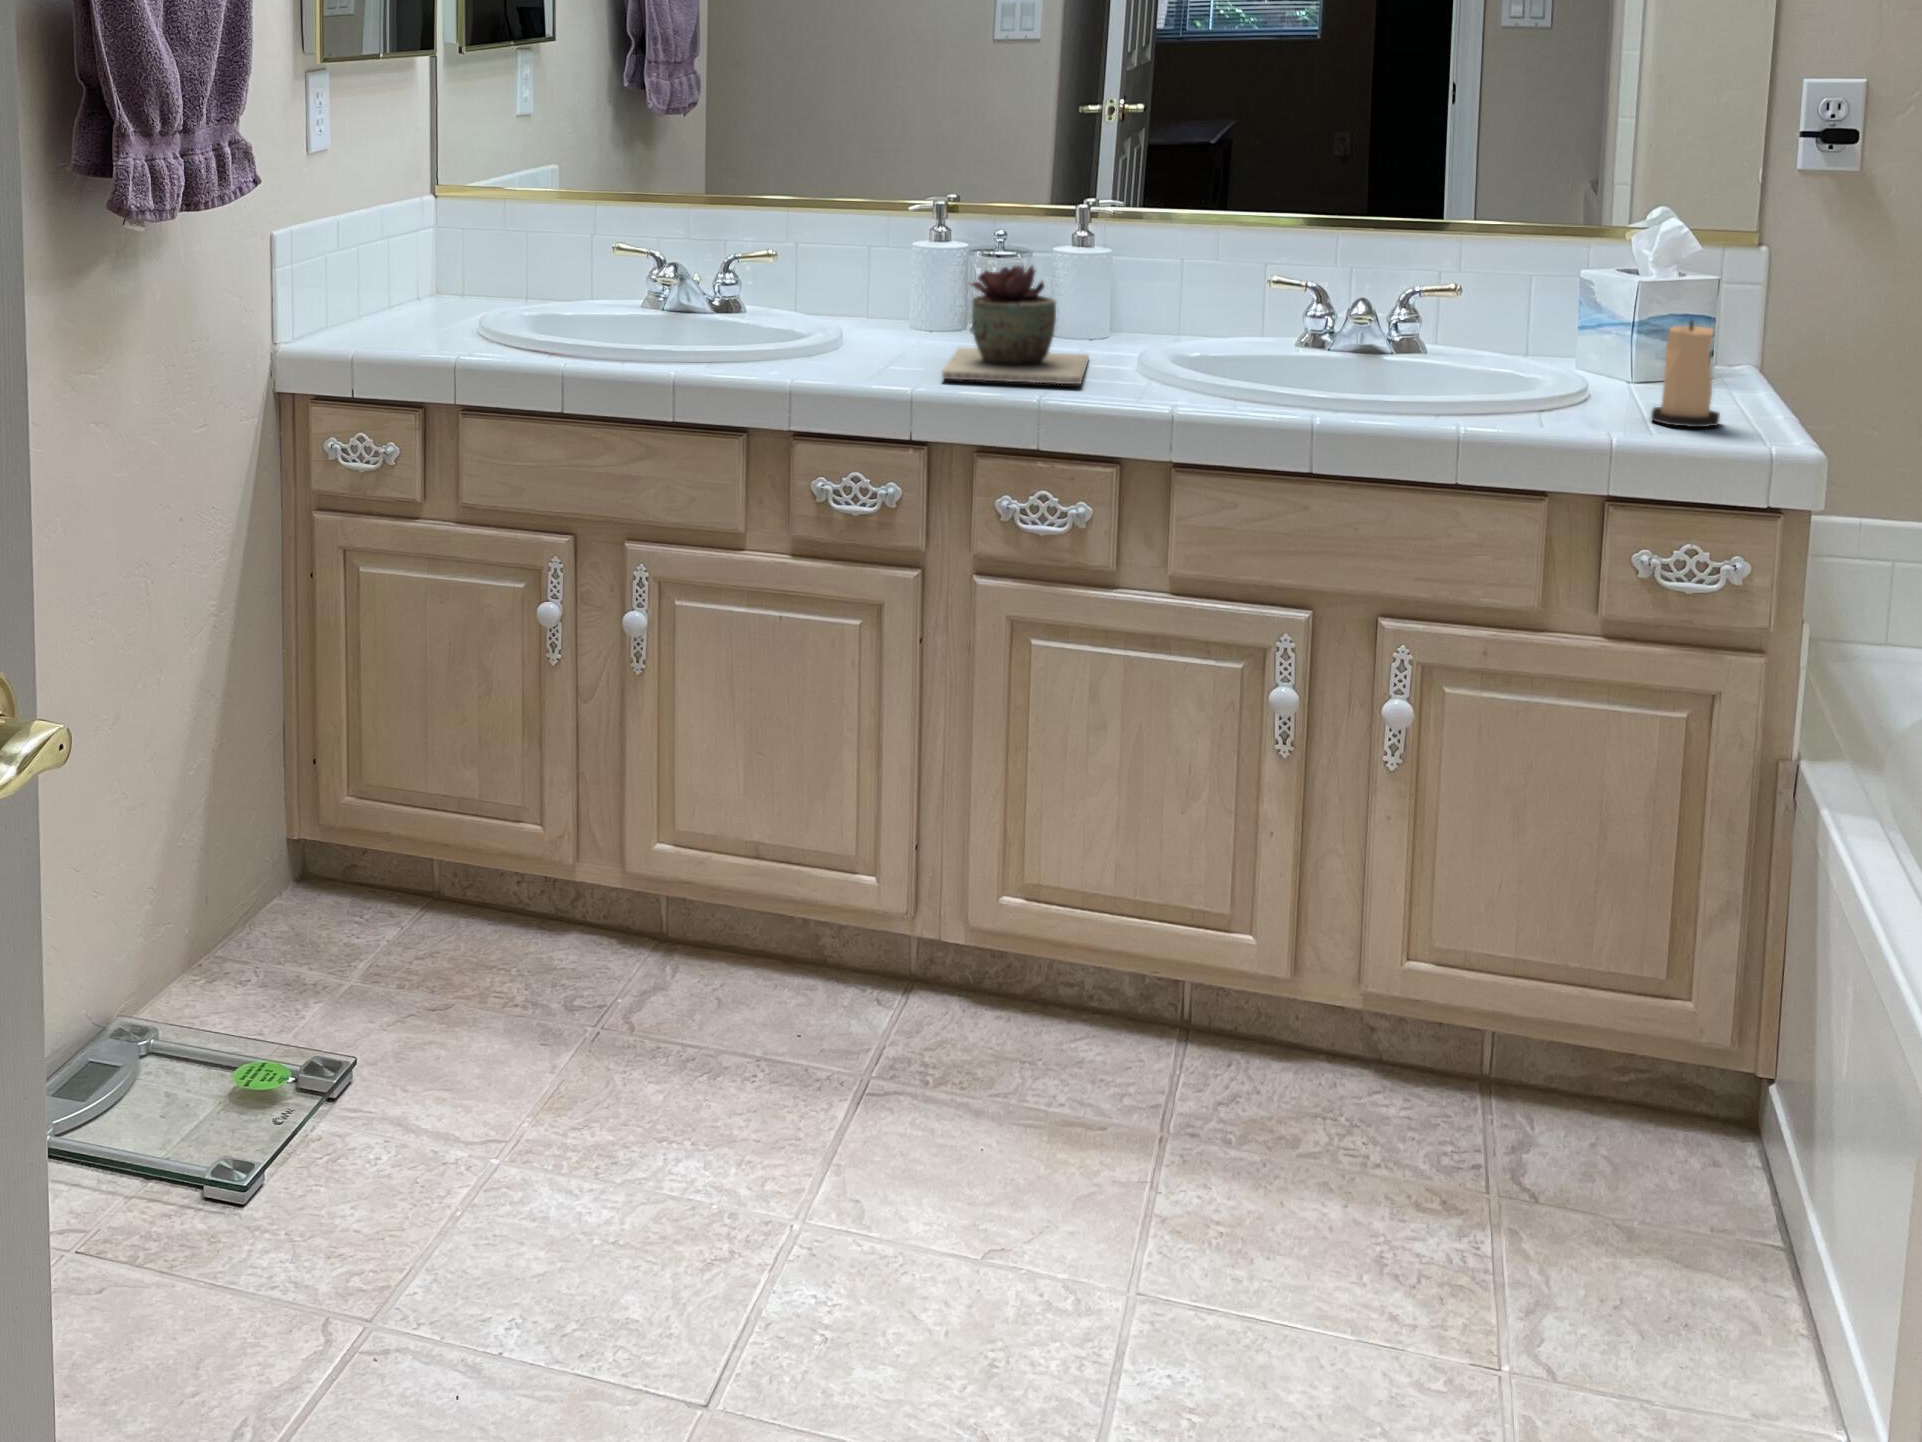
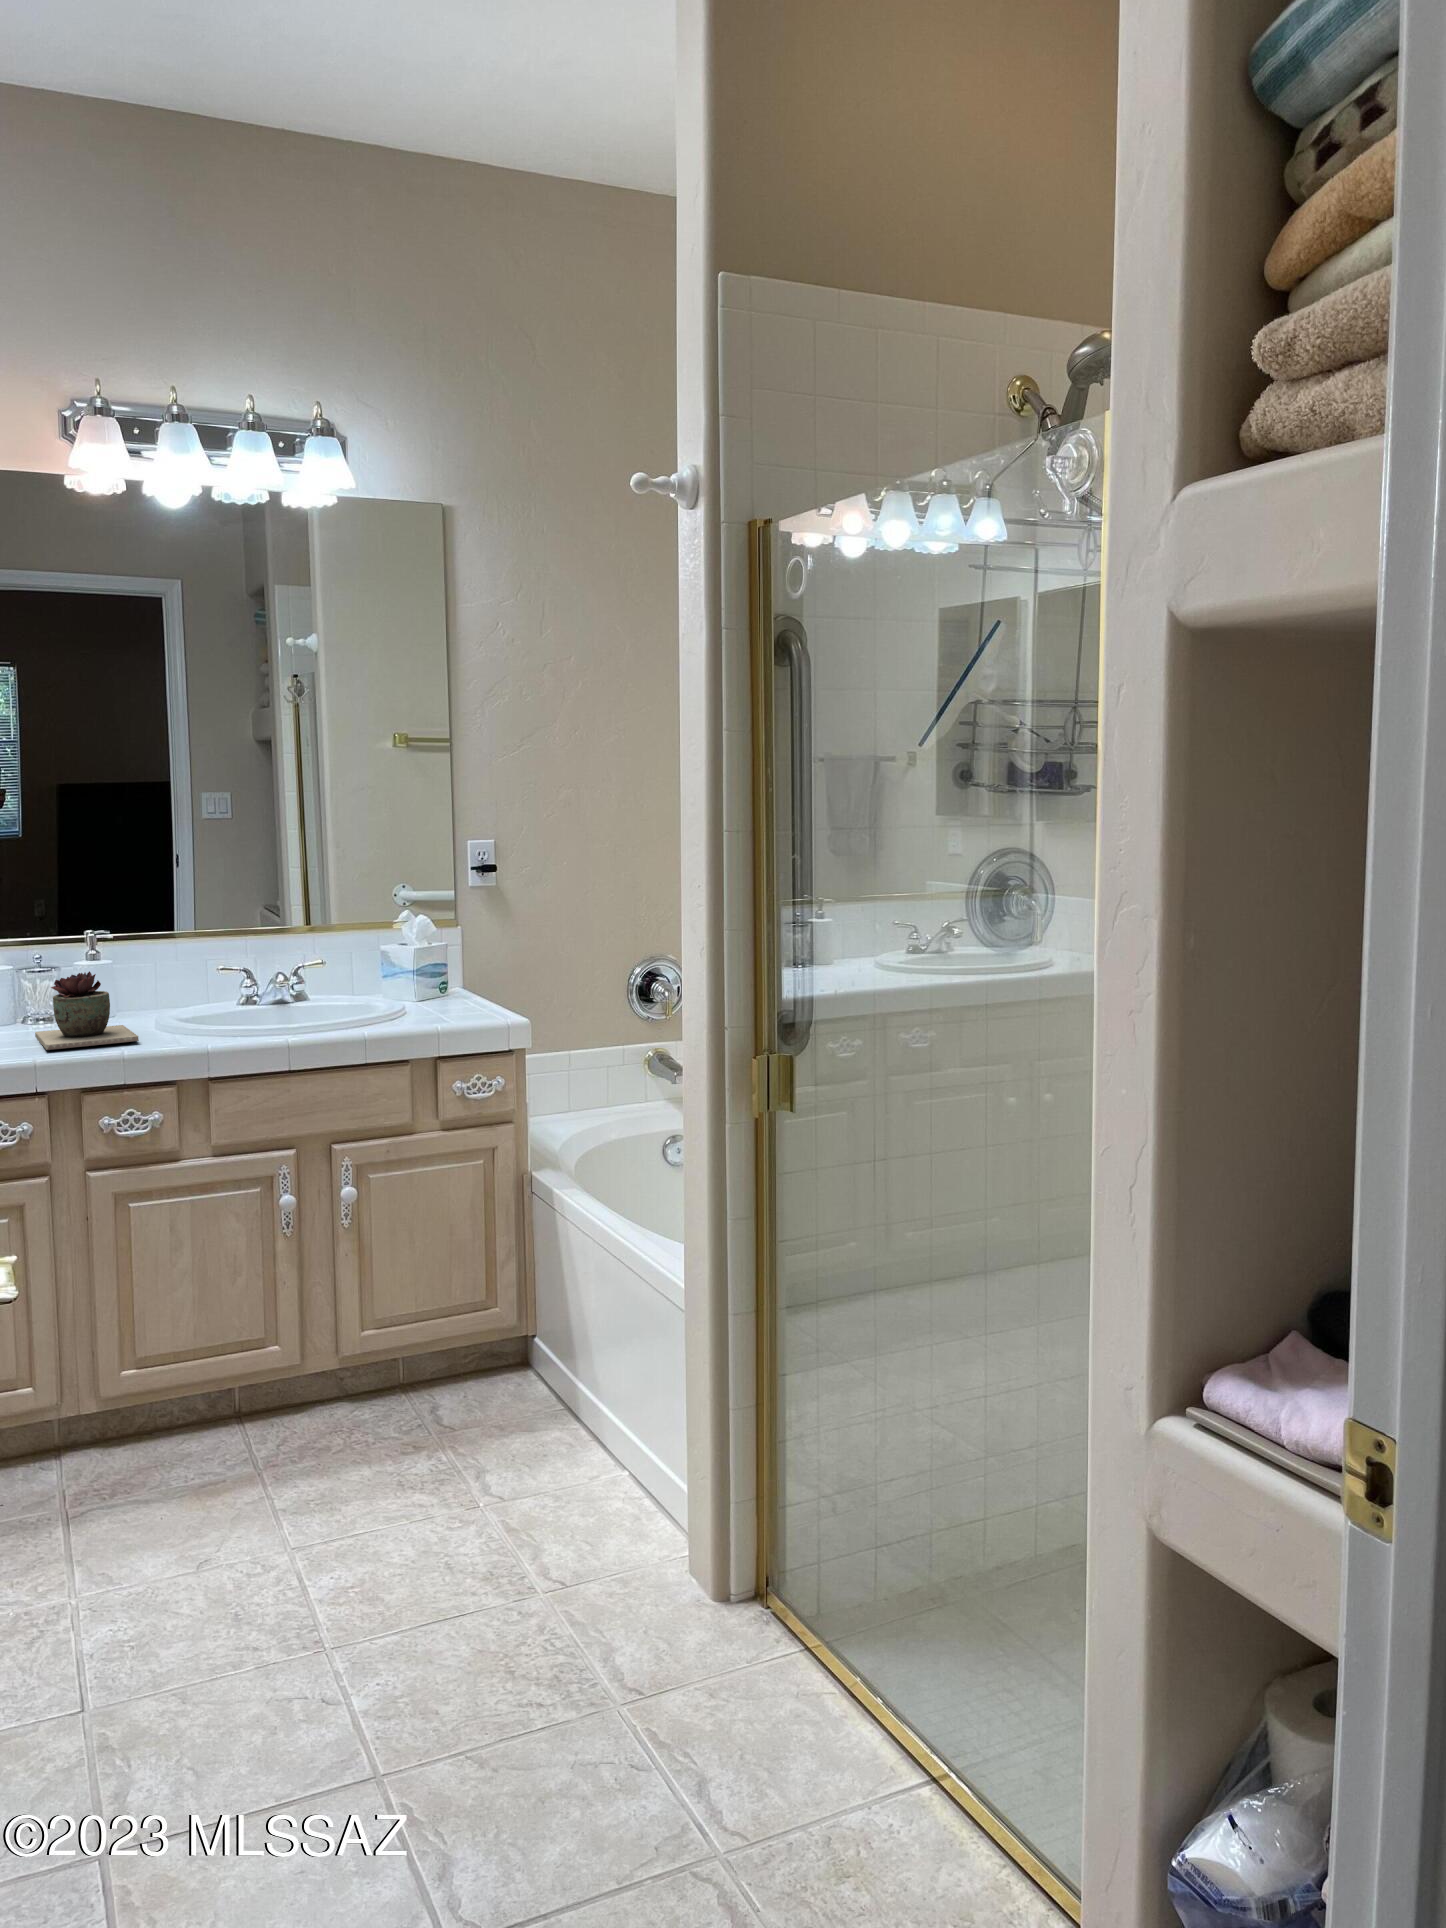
candle: present [1651,320,1720,427] -> none [442,962,474,1017]

